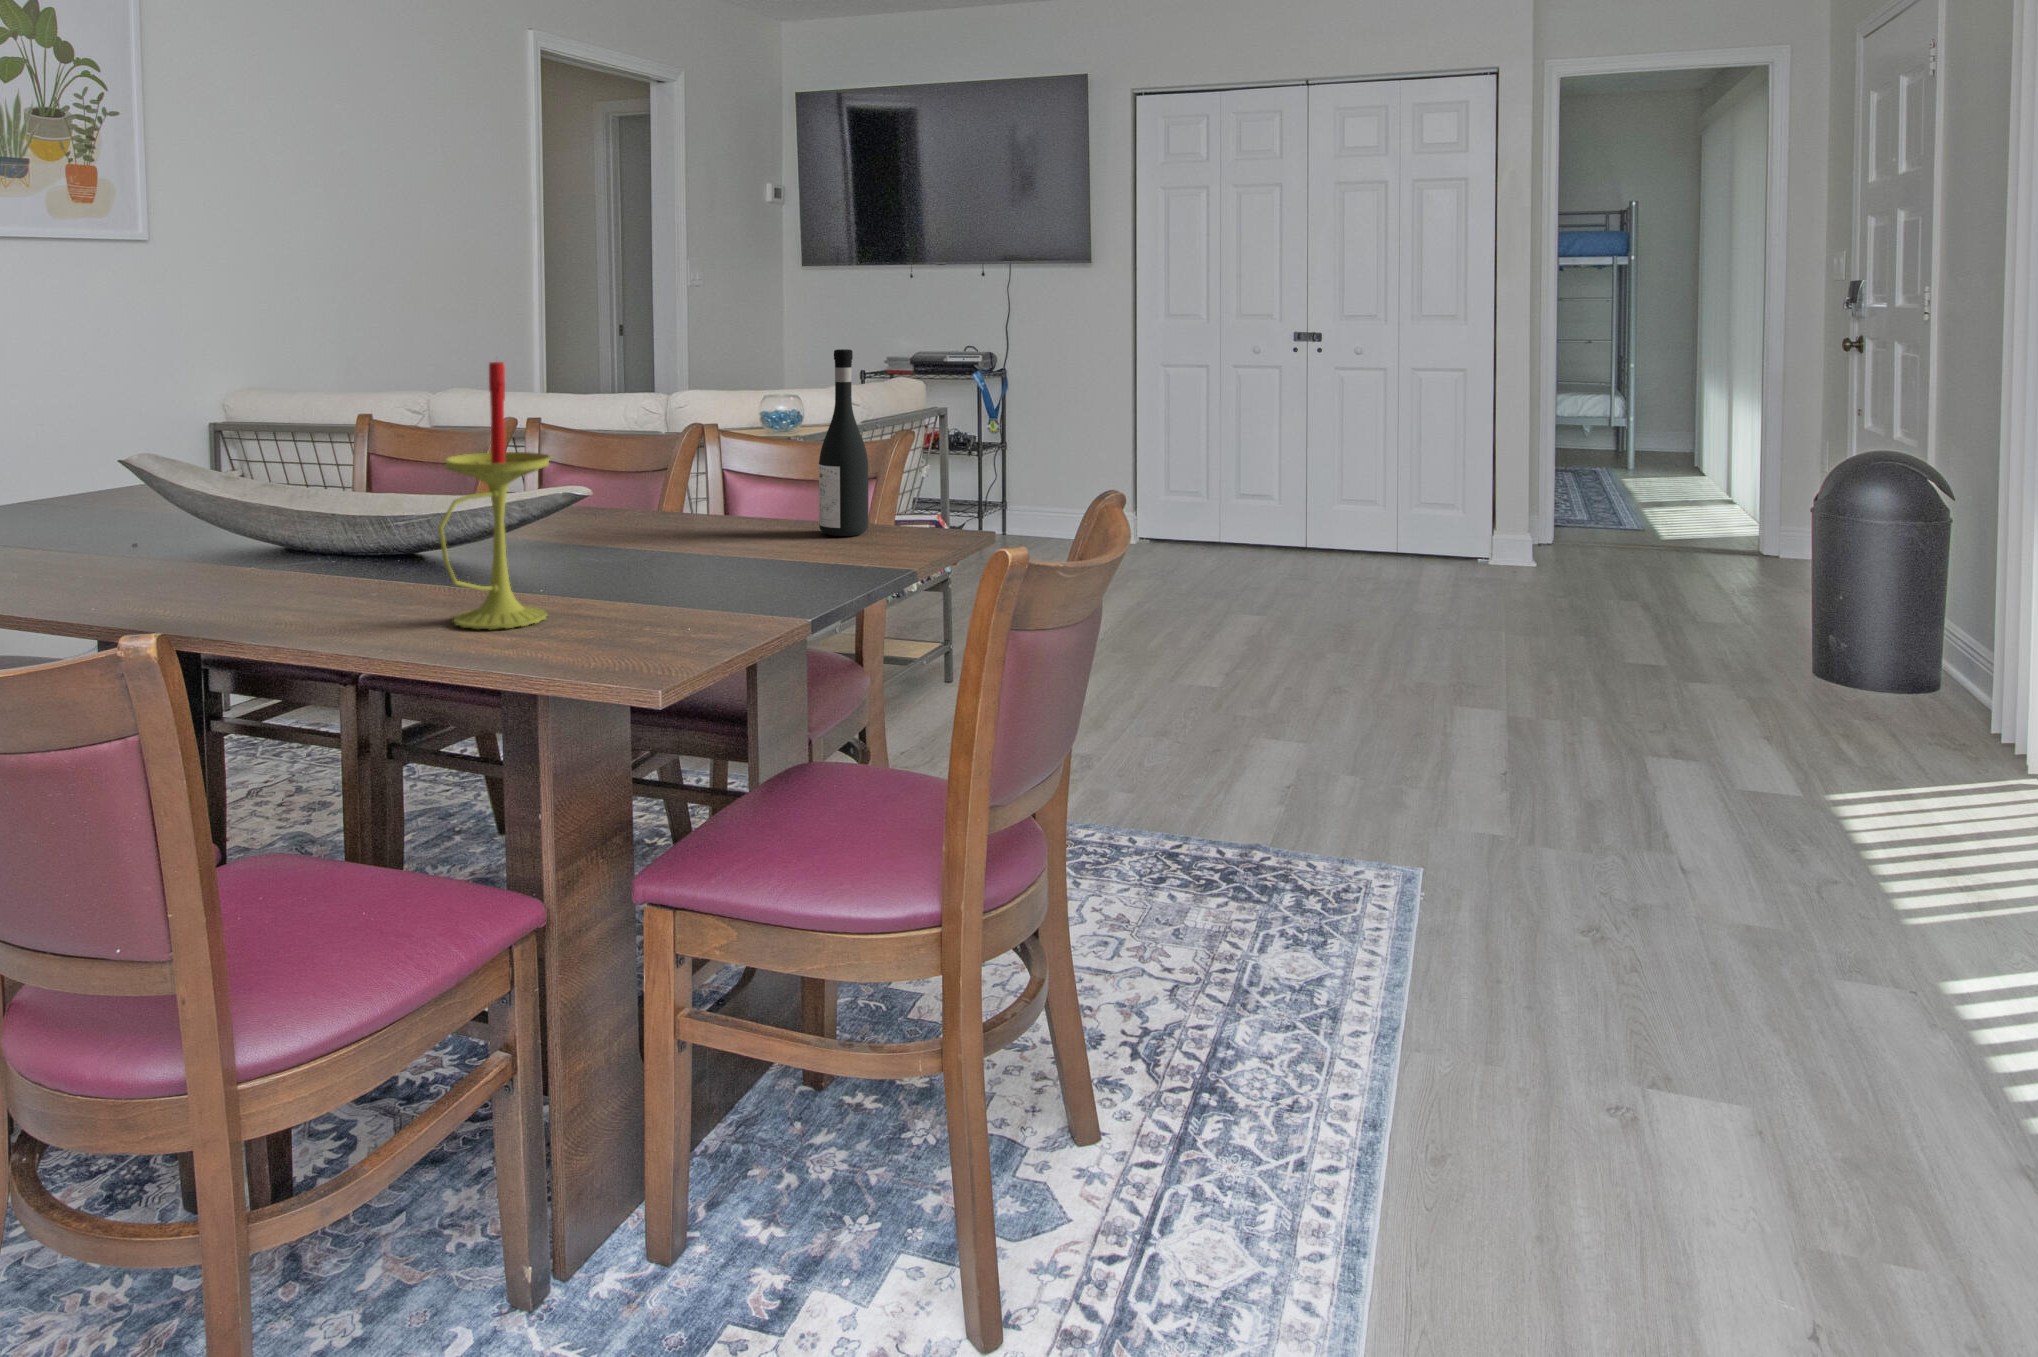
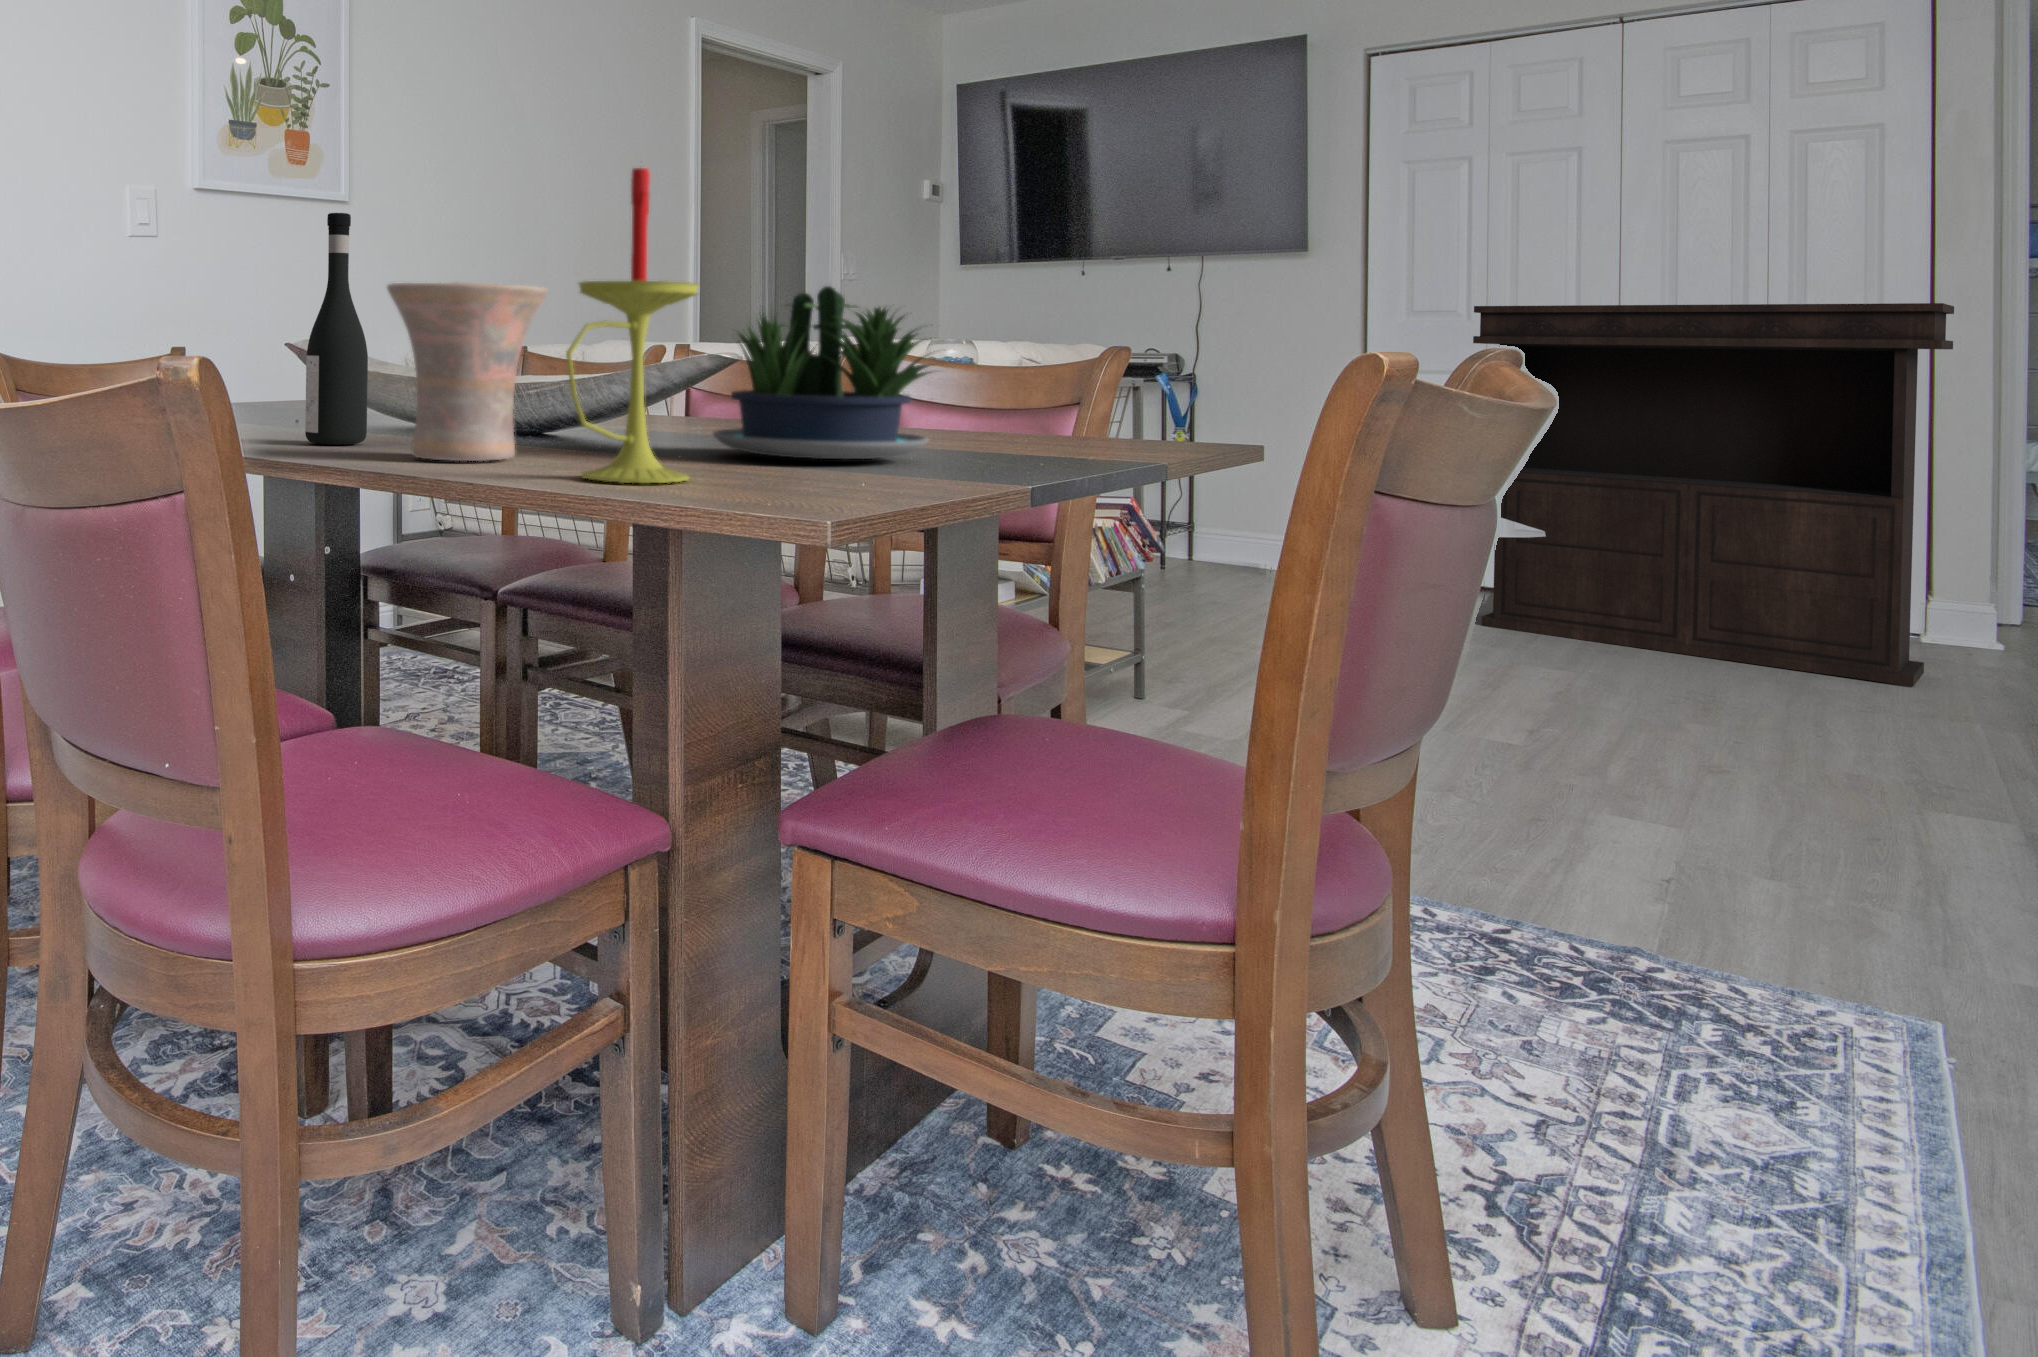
console table: none [1189,310,1489,595] -> present [1473,303,1954,686]
wine bottle: present [819,349,868,536] -> present [305,213,368,445]
potted plant: none [561,417,770,569] -> present [713,286,935,459]
vase: none [254,437,410,606] -> present [387,282,547,461]

